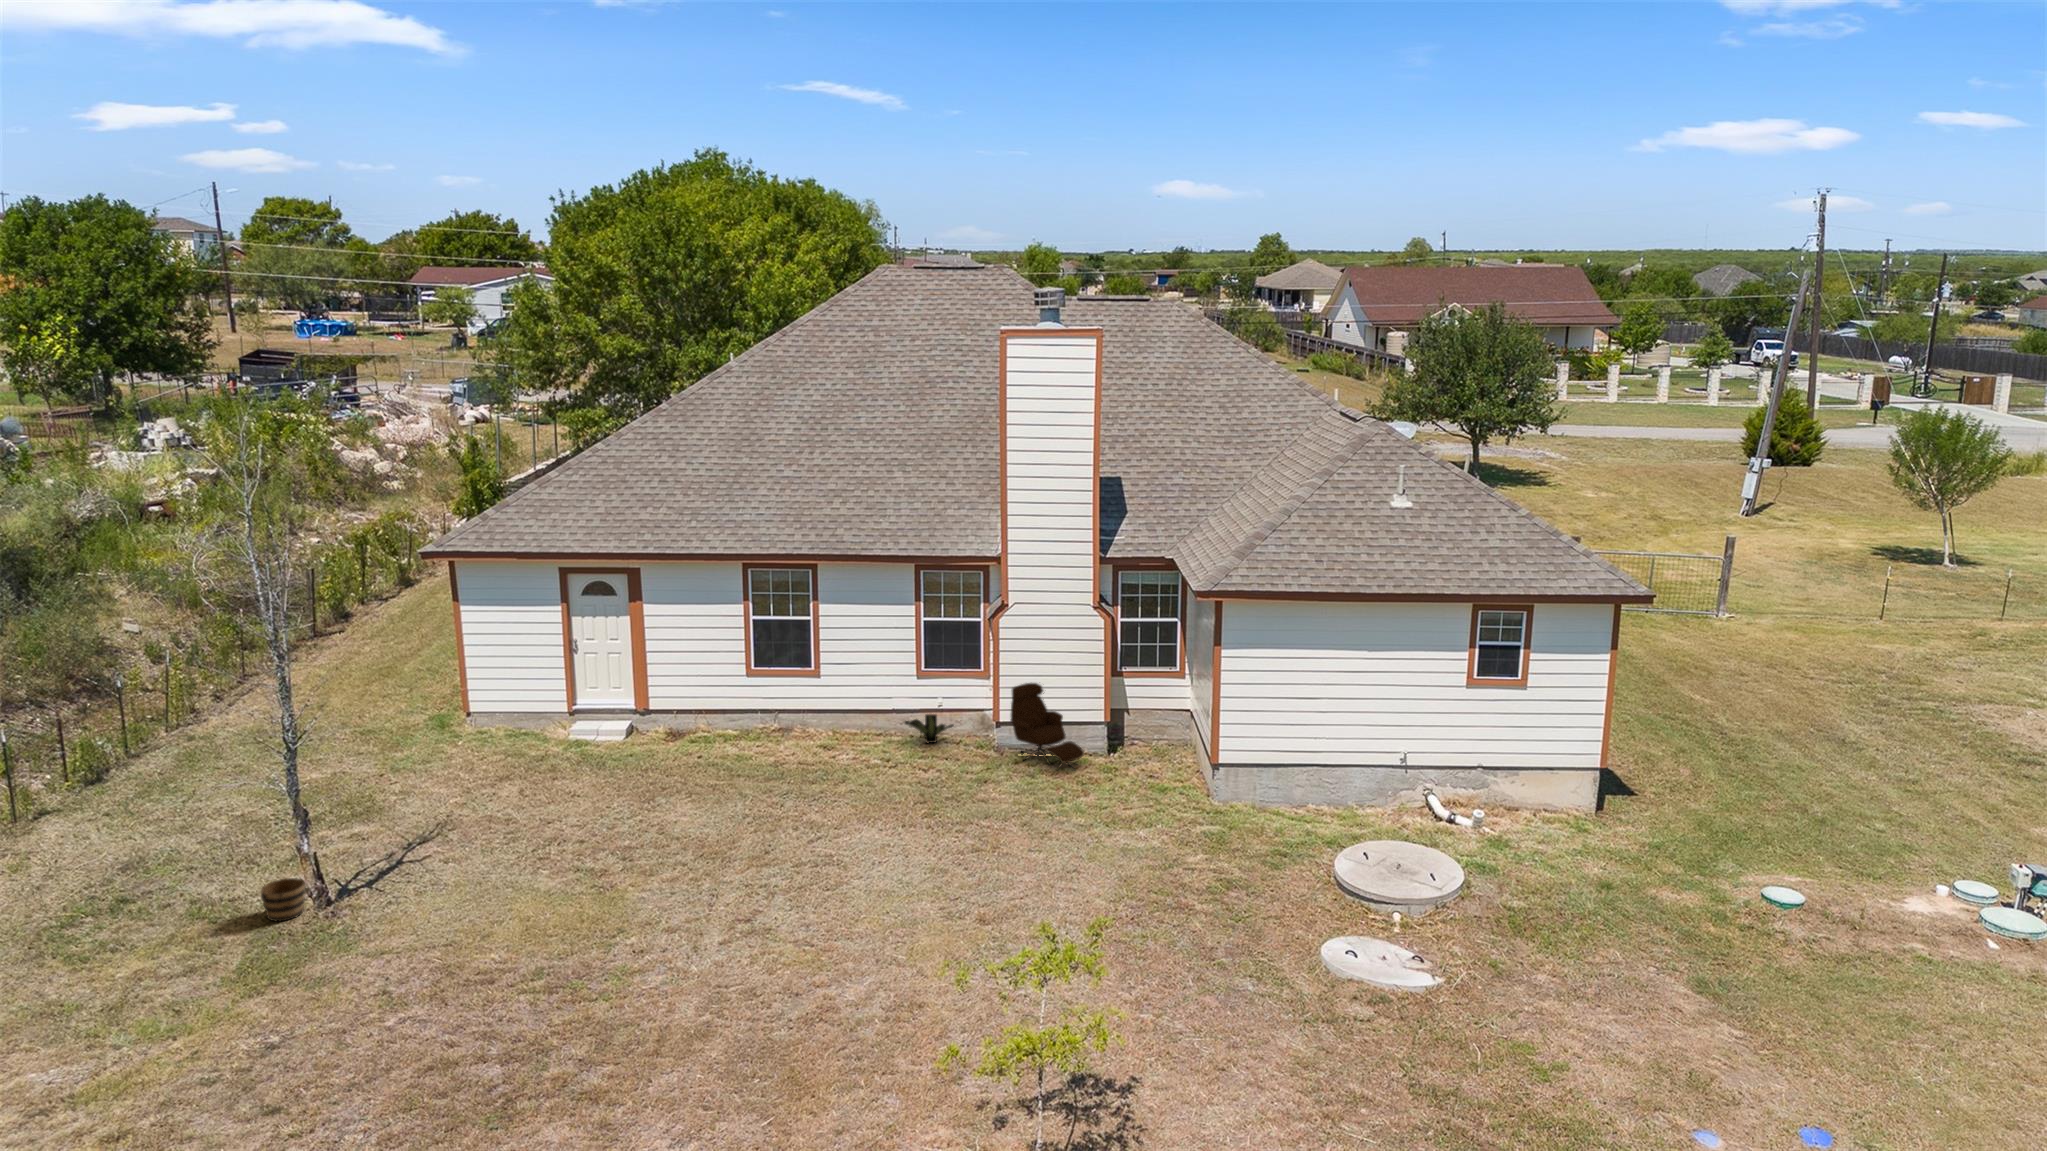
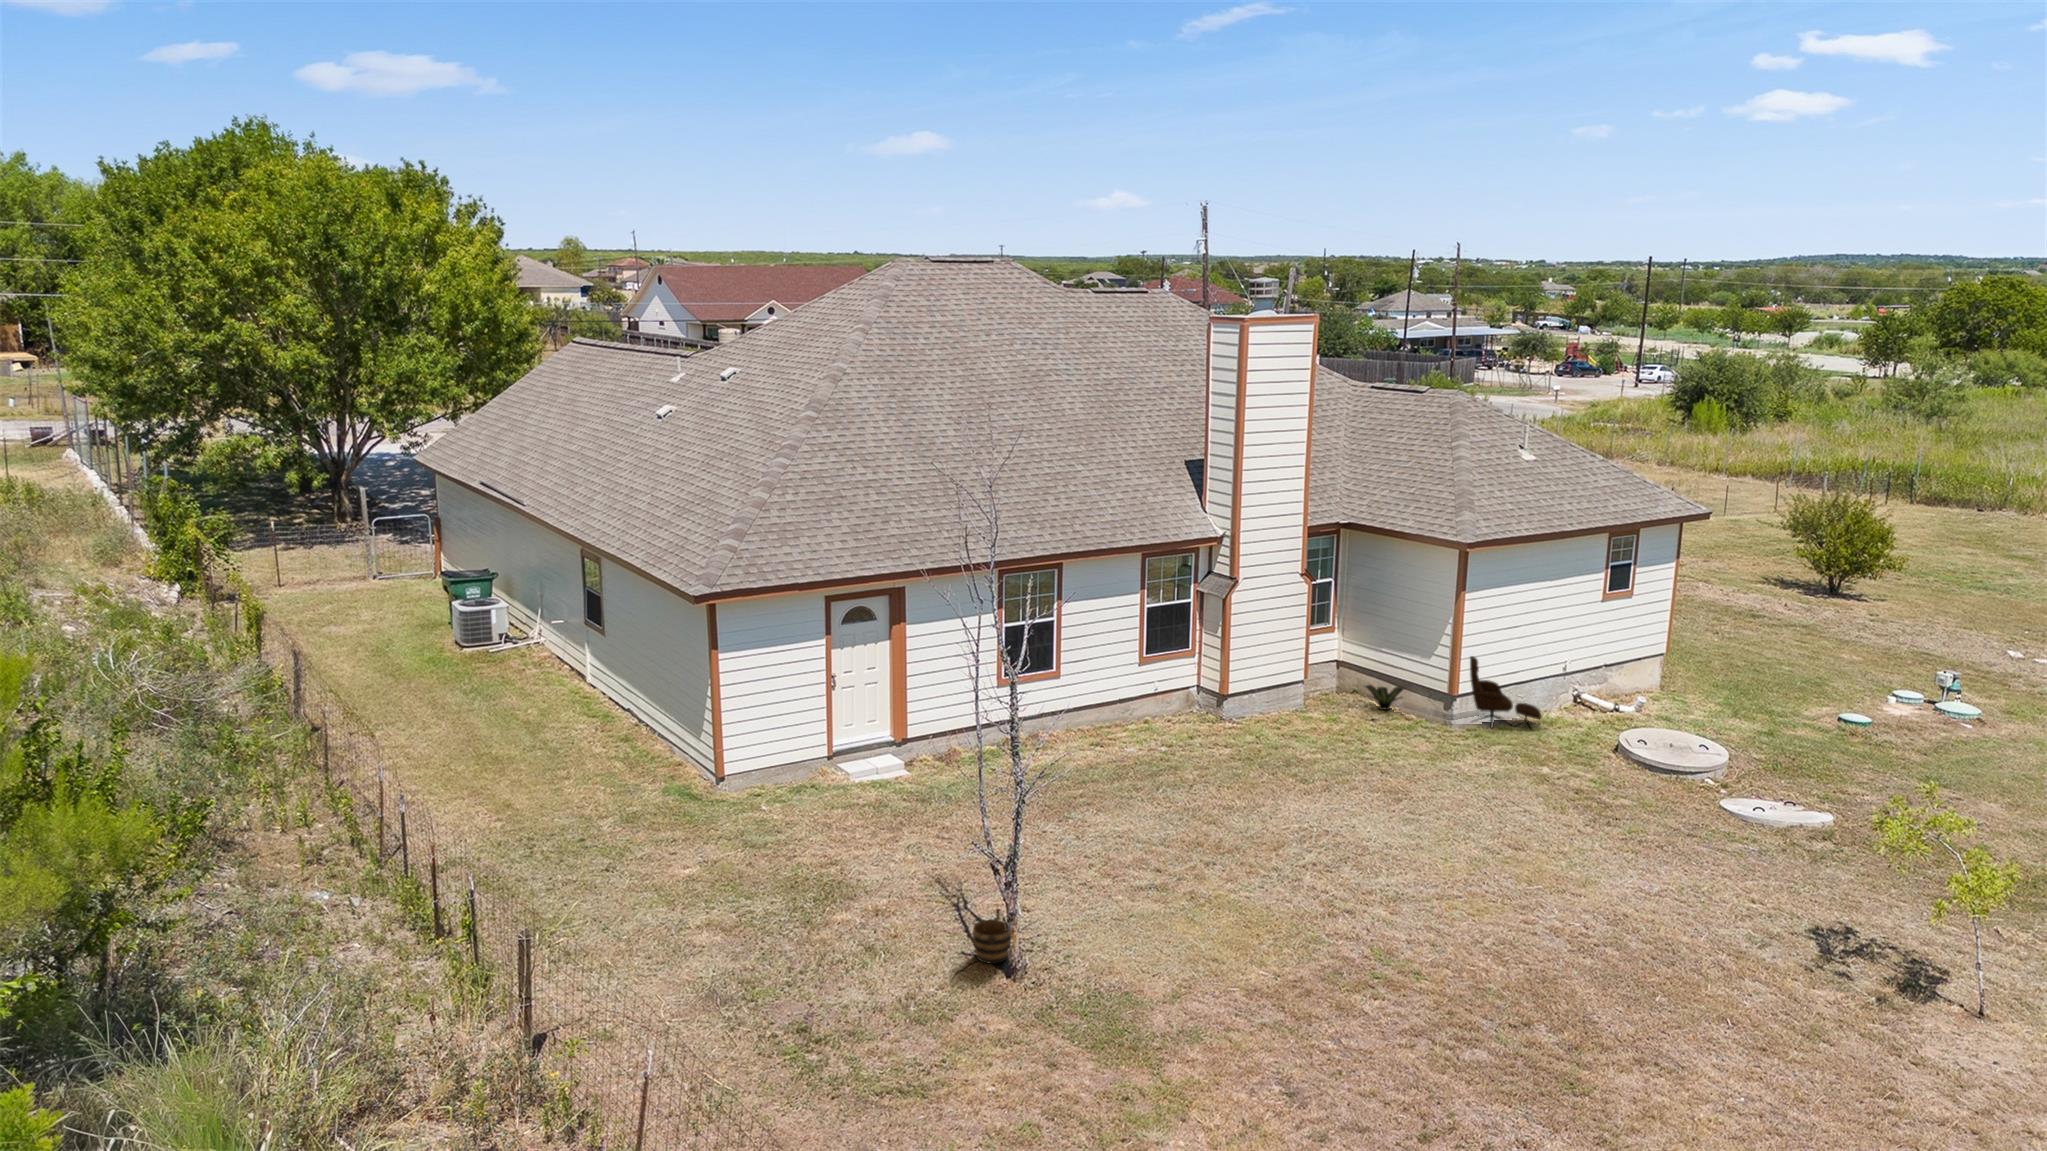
lounge chair: present [1010,683,1084,768] -> present [1470,656,1541,727]
potted plant: present [905,714,954,743] -> present [1365,685,1404,710]

